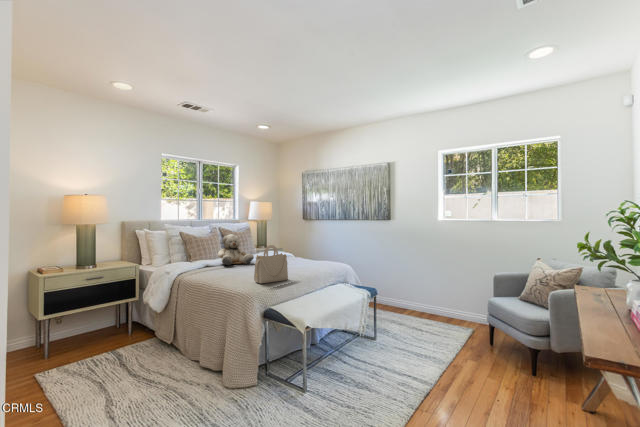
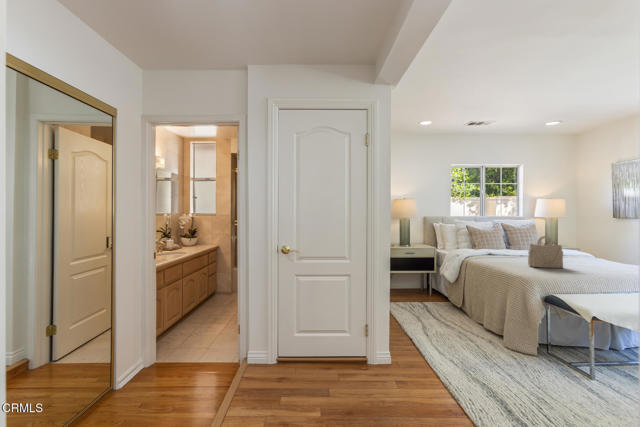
teddy bear: present [218,234,254,265] -> none [498,228,533,255]

